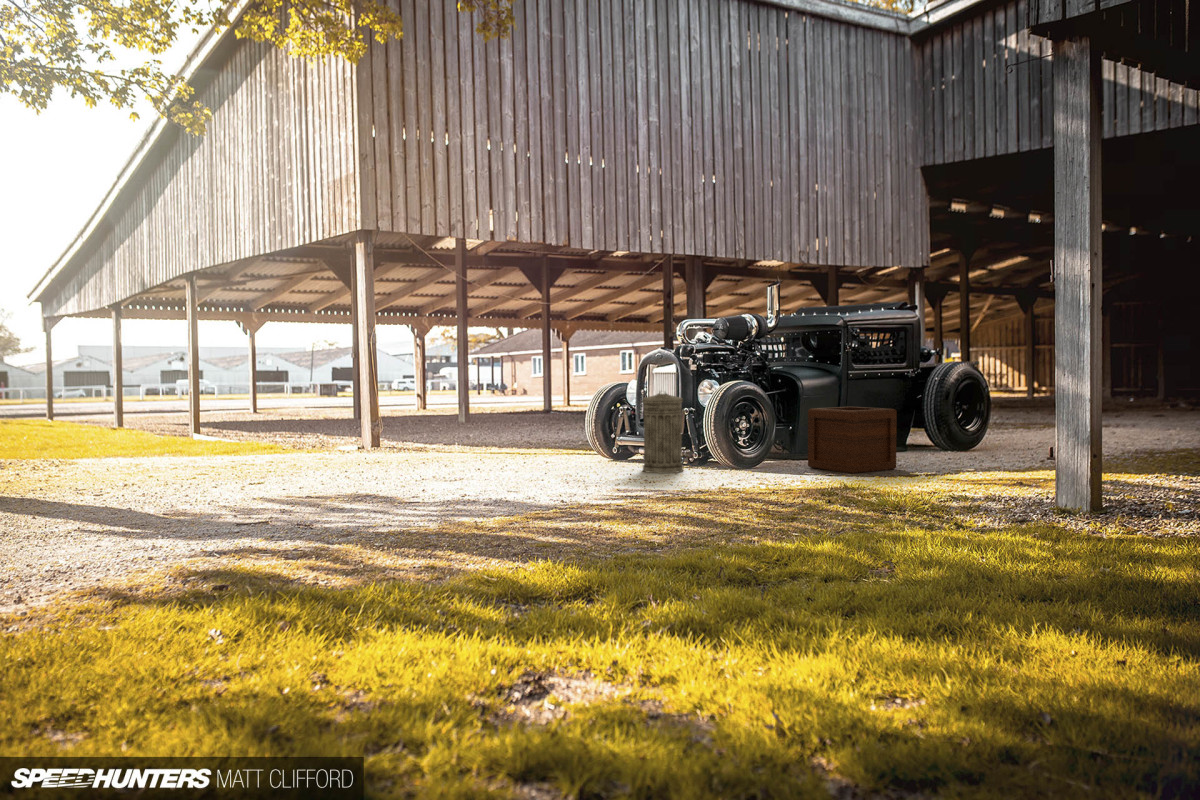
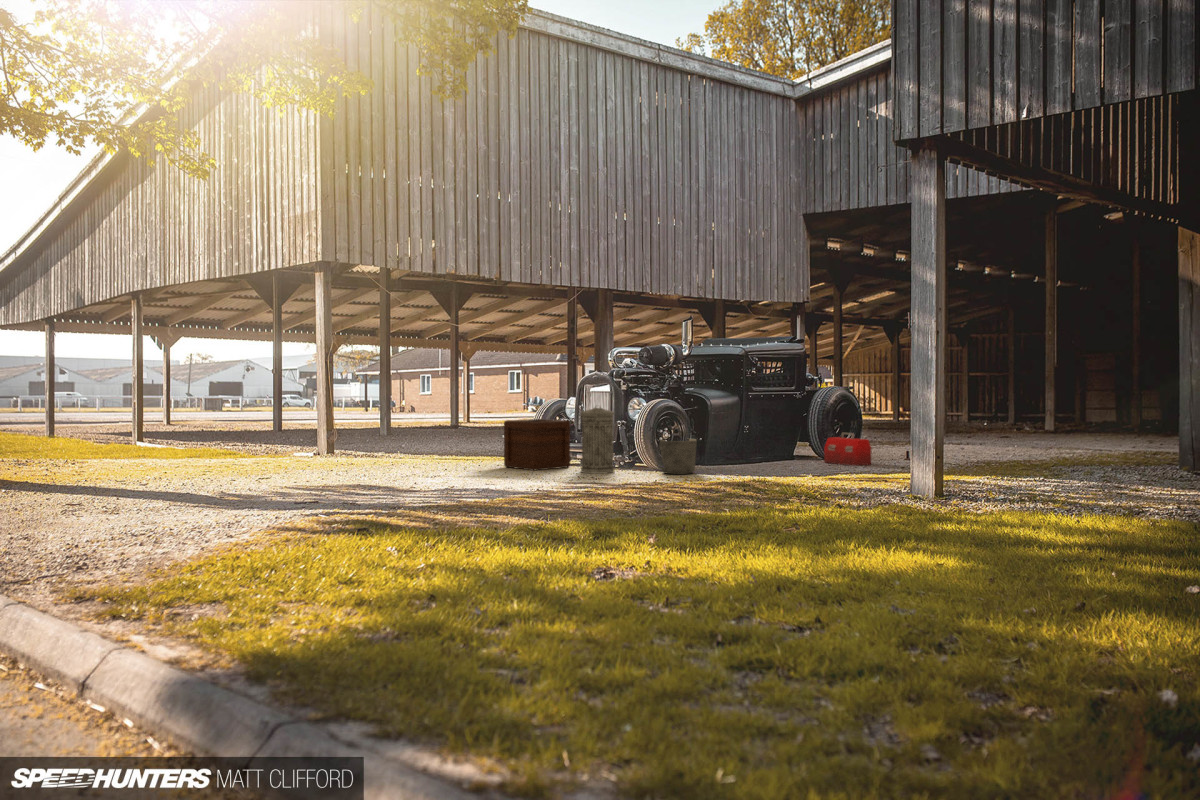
wooden crate: present [808,407,897,474] -> present [504,419,570,470]
toolbox: none [948,422,1010,464] -> present [824,433,871,466]
planter: none [738,430,784,475] -> present [660,439,697,474]

